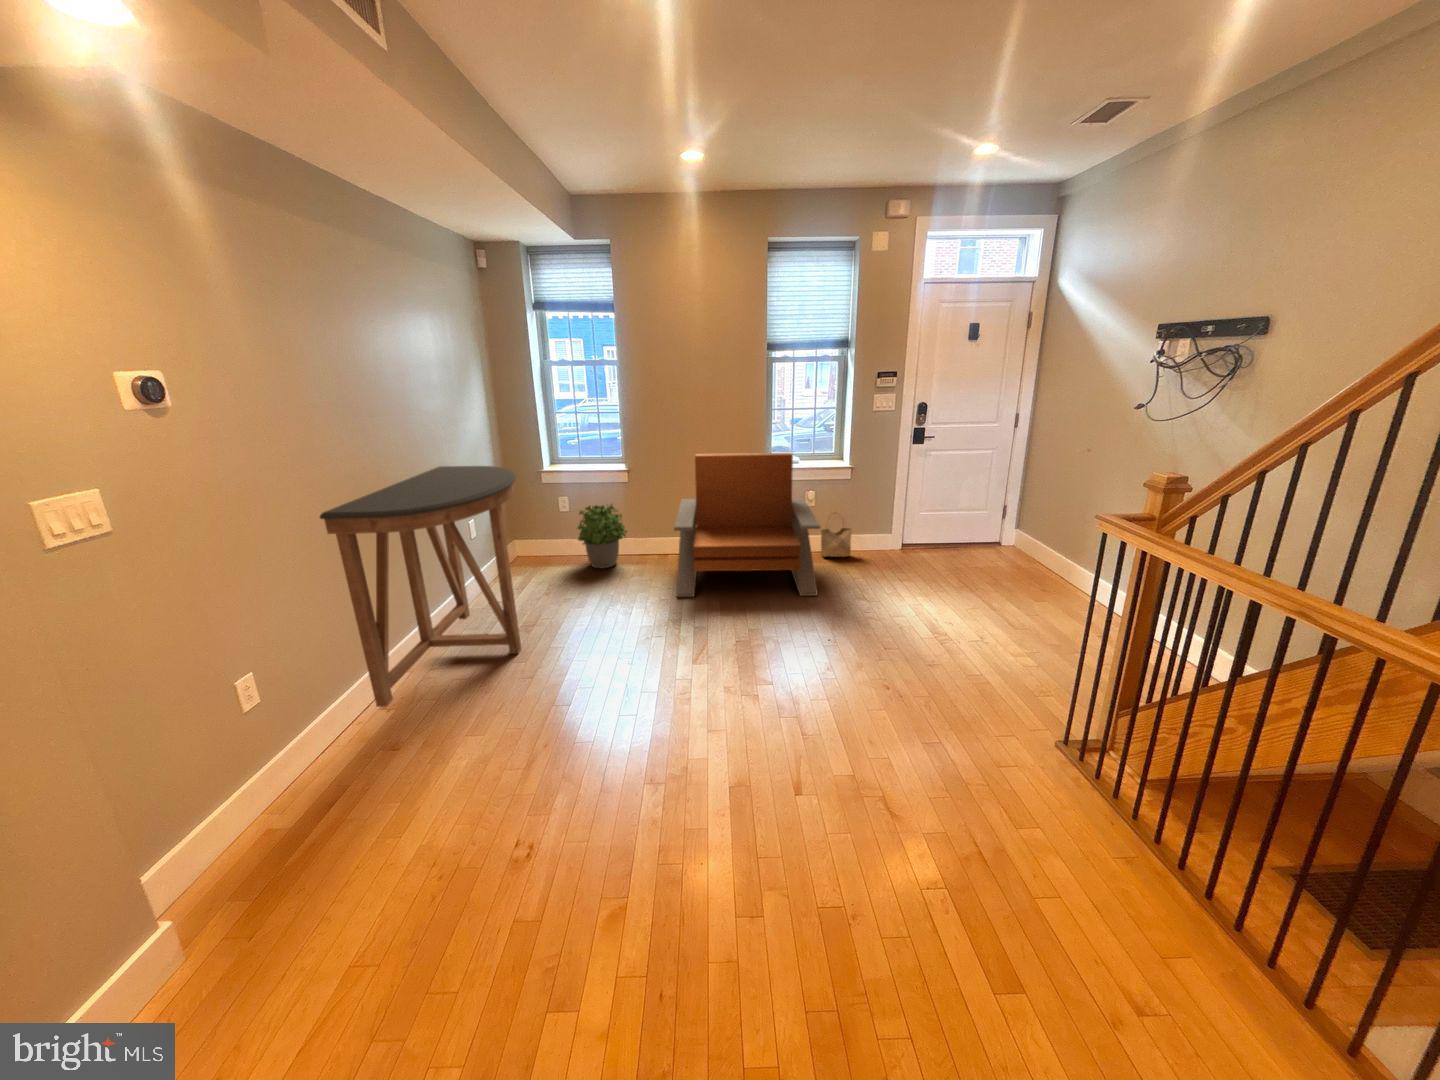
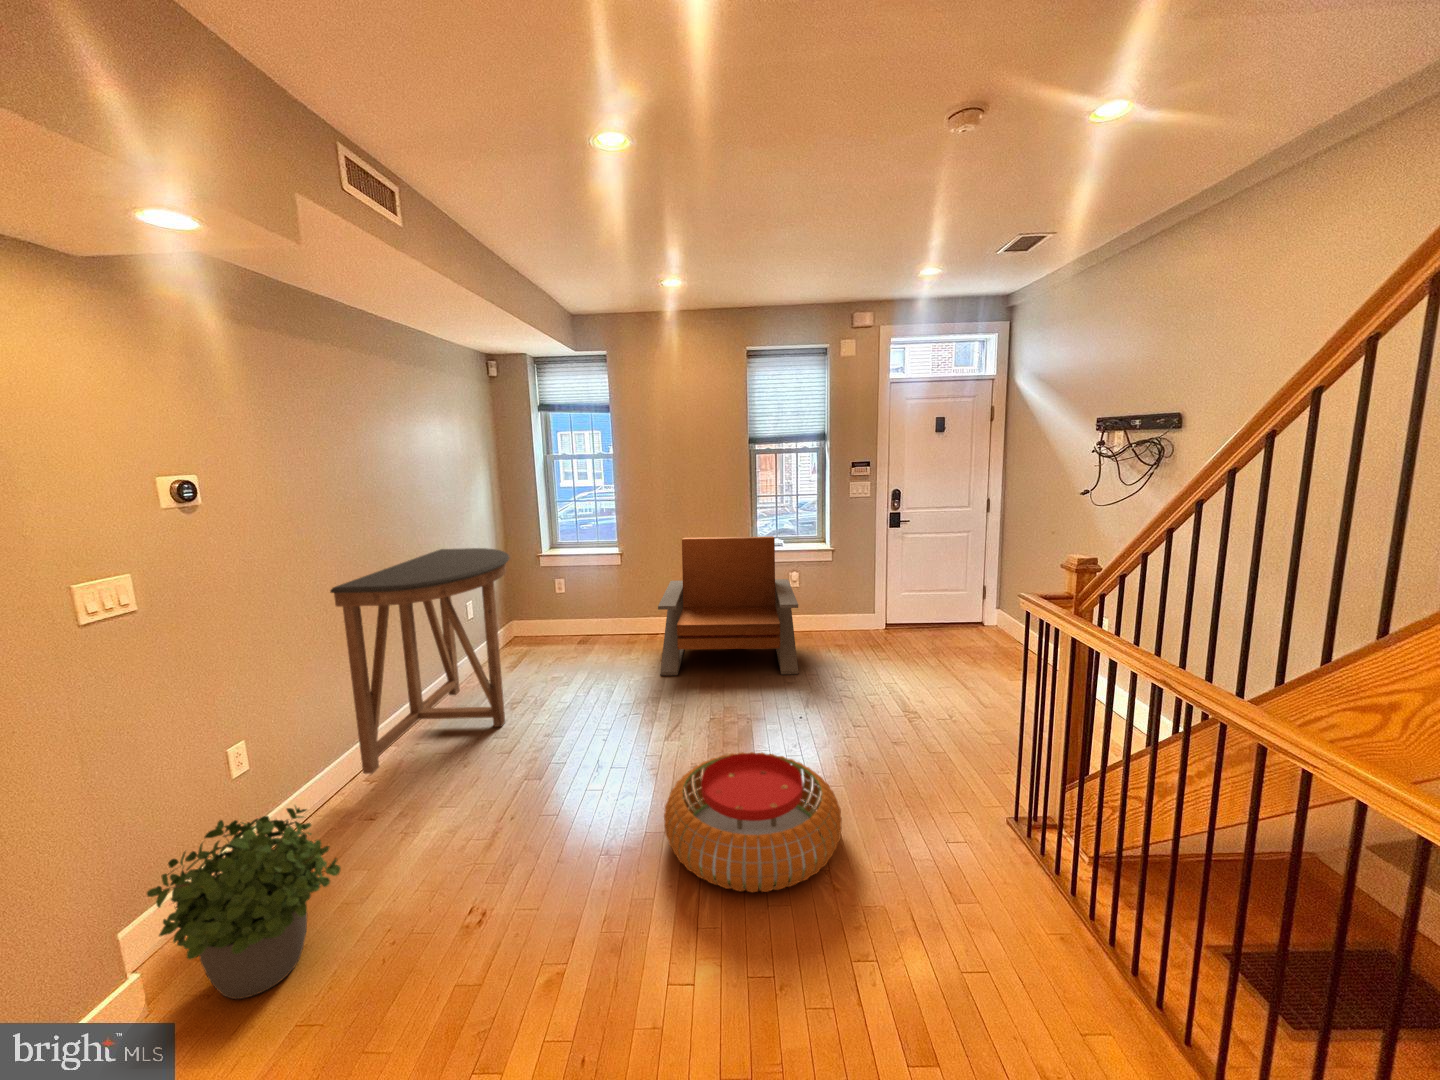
potted plant: present [578,505,627,568] -> present [147,806,341,999]
woven basket: present [821,528,852,557] -> none [806,594,837,638]
pouf: none [705,686,894,839] -> present [664,752,842,892]

